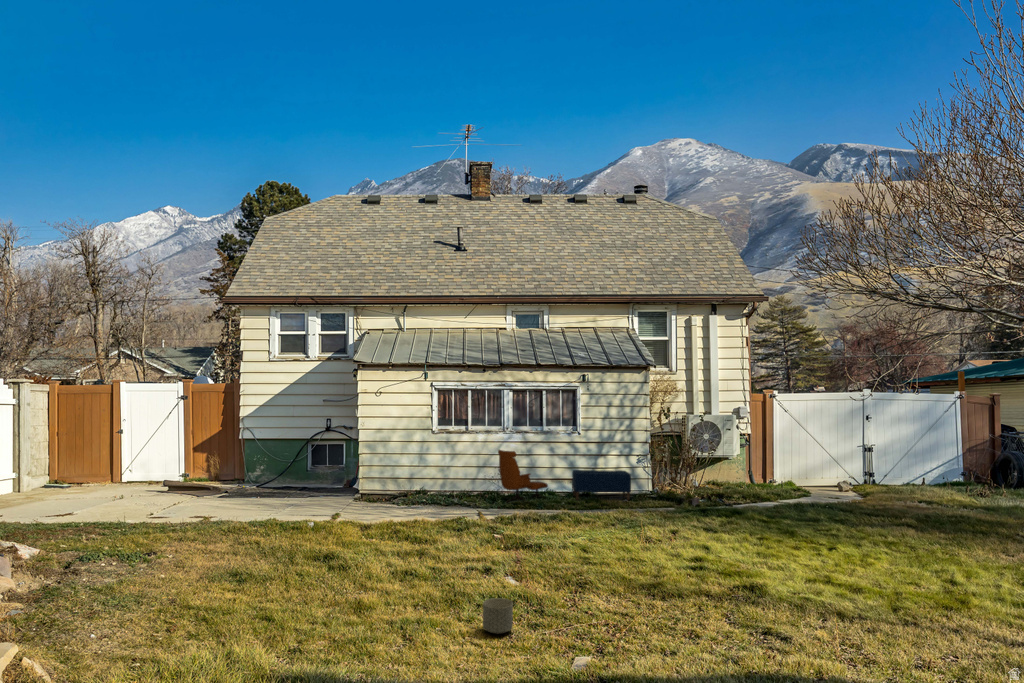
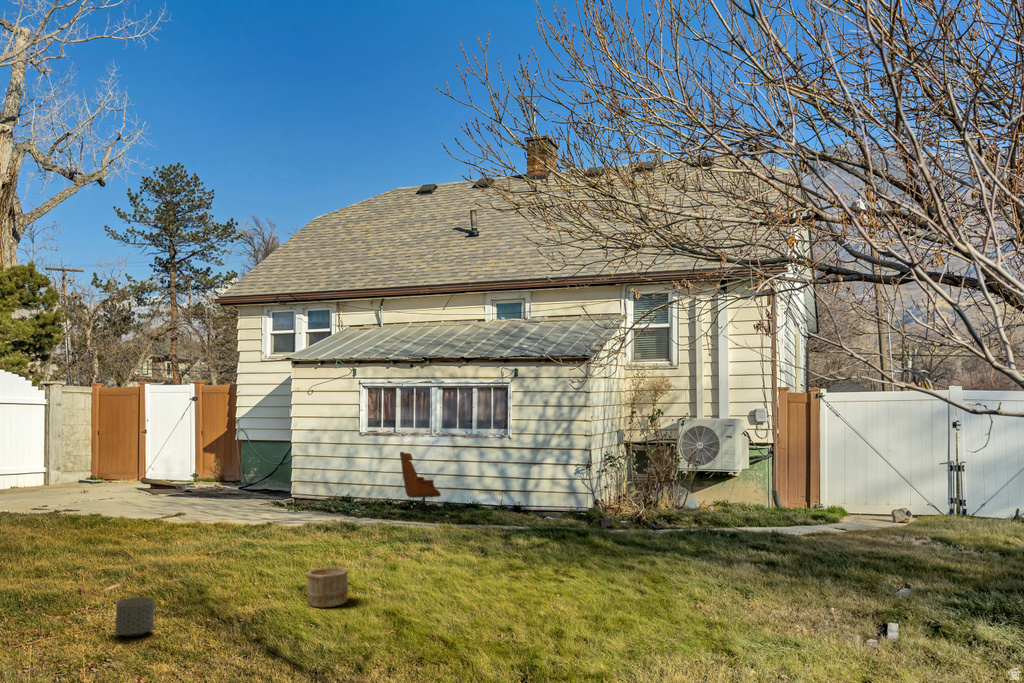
bench: present [572,470,631,500] -> none [489,480,561,519]
wooden bucket: none [701,566,738,603] -> present [306,567,348,607]
planter: present [483,598,513,634] -> present [115,597,155,637]

